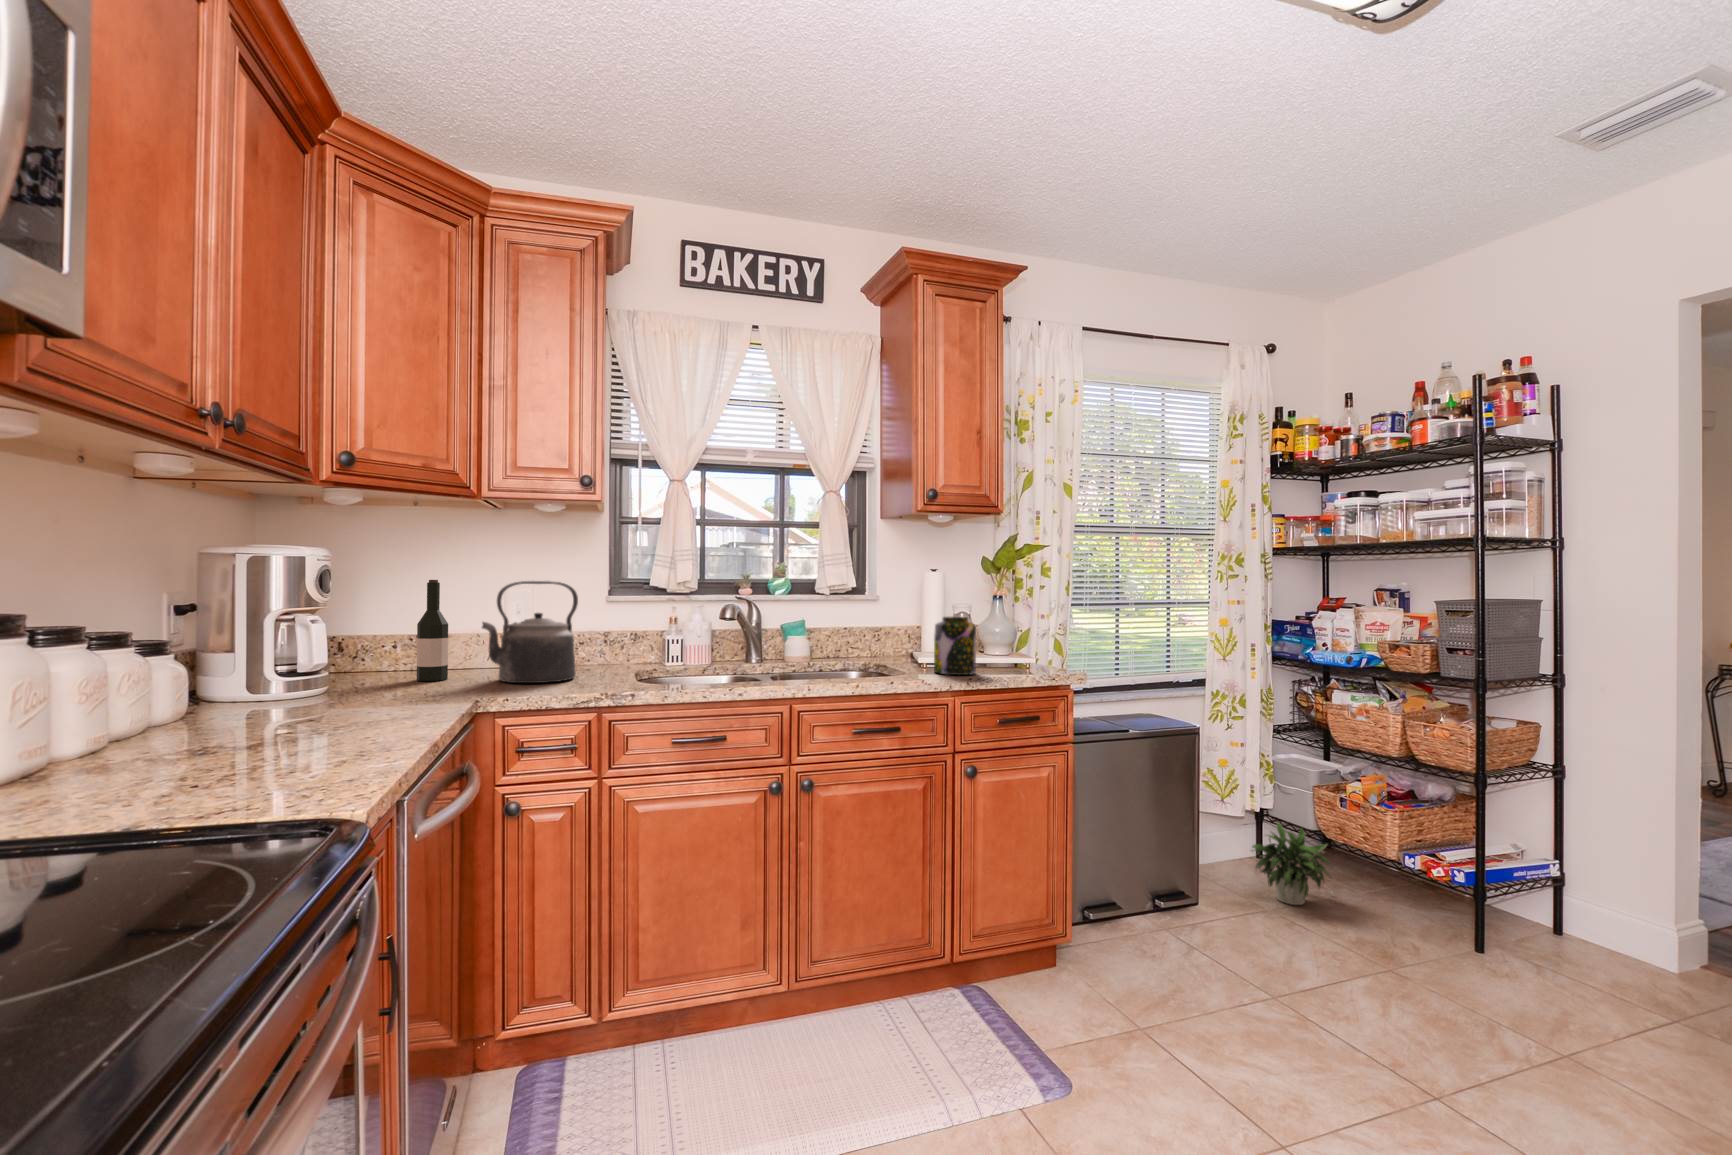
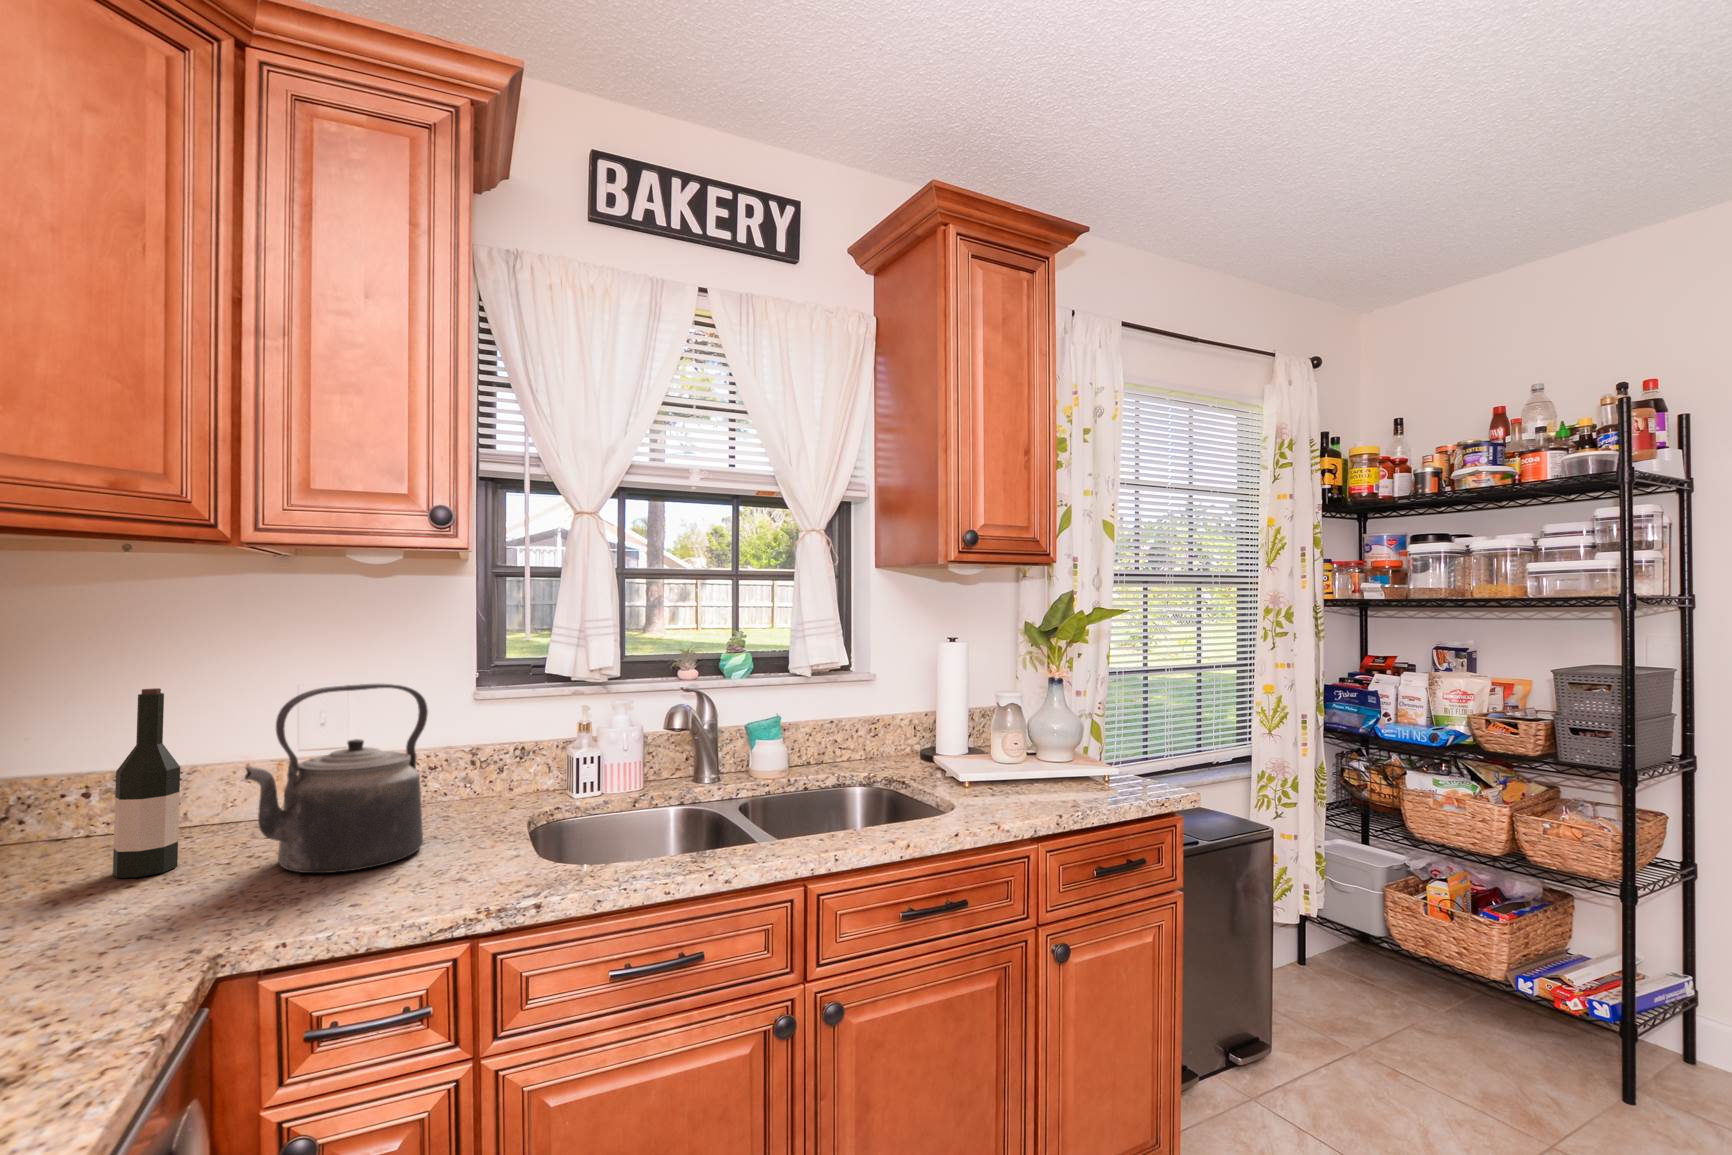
jar: present [934,617,976,675] -> none [975,710,1037,799]
potted plant: present [1253,823,1334,905] -> none [1327,941,1434,1054]

